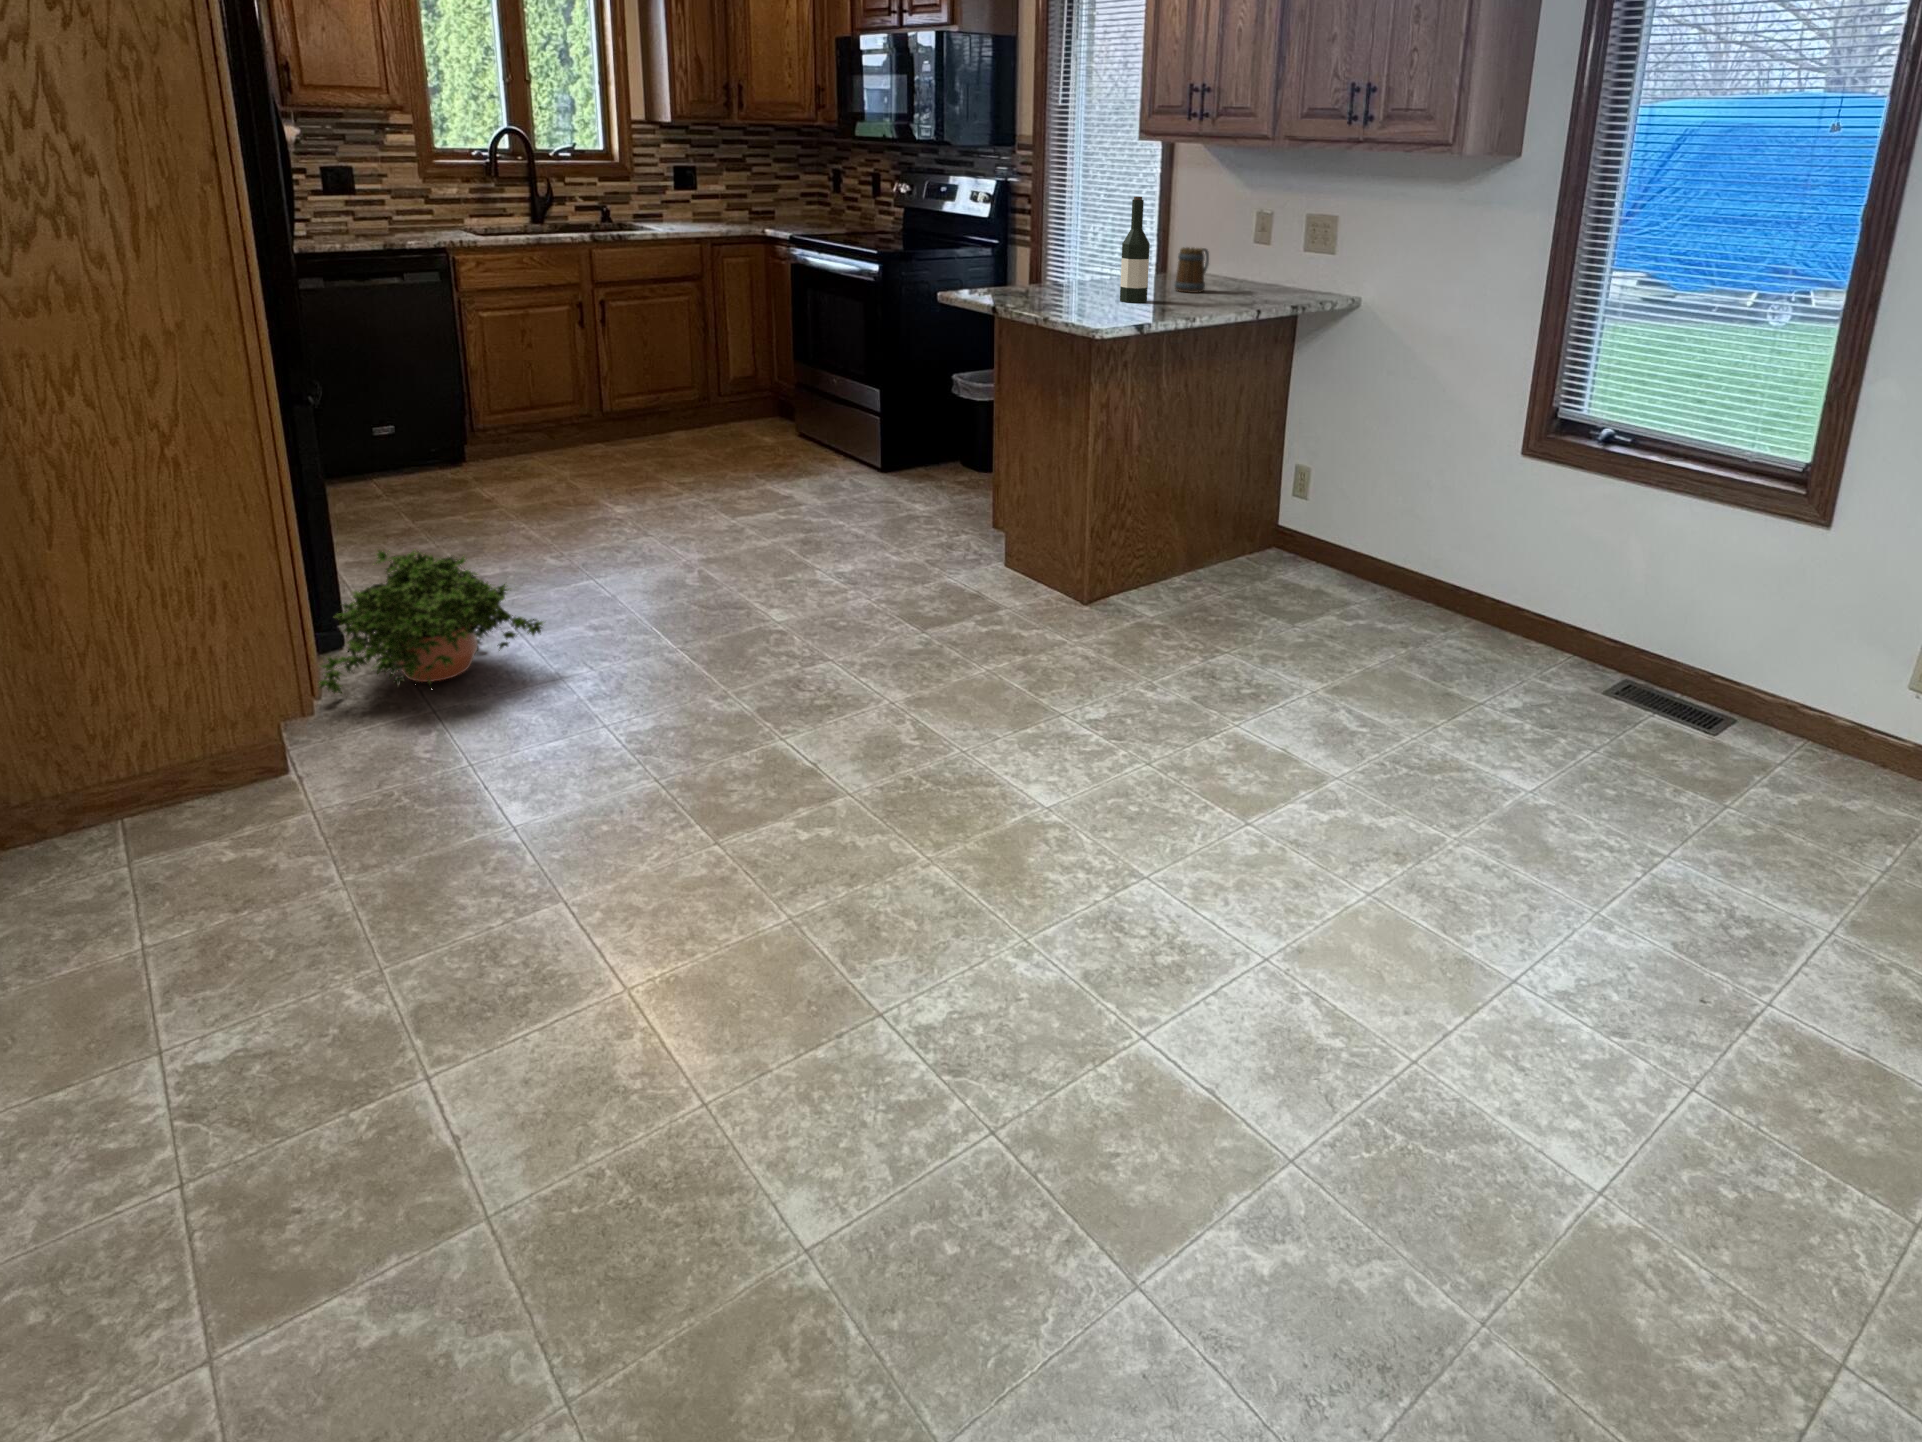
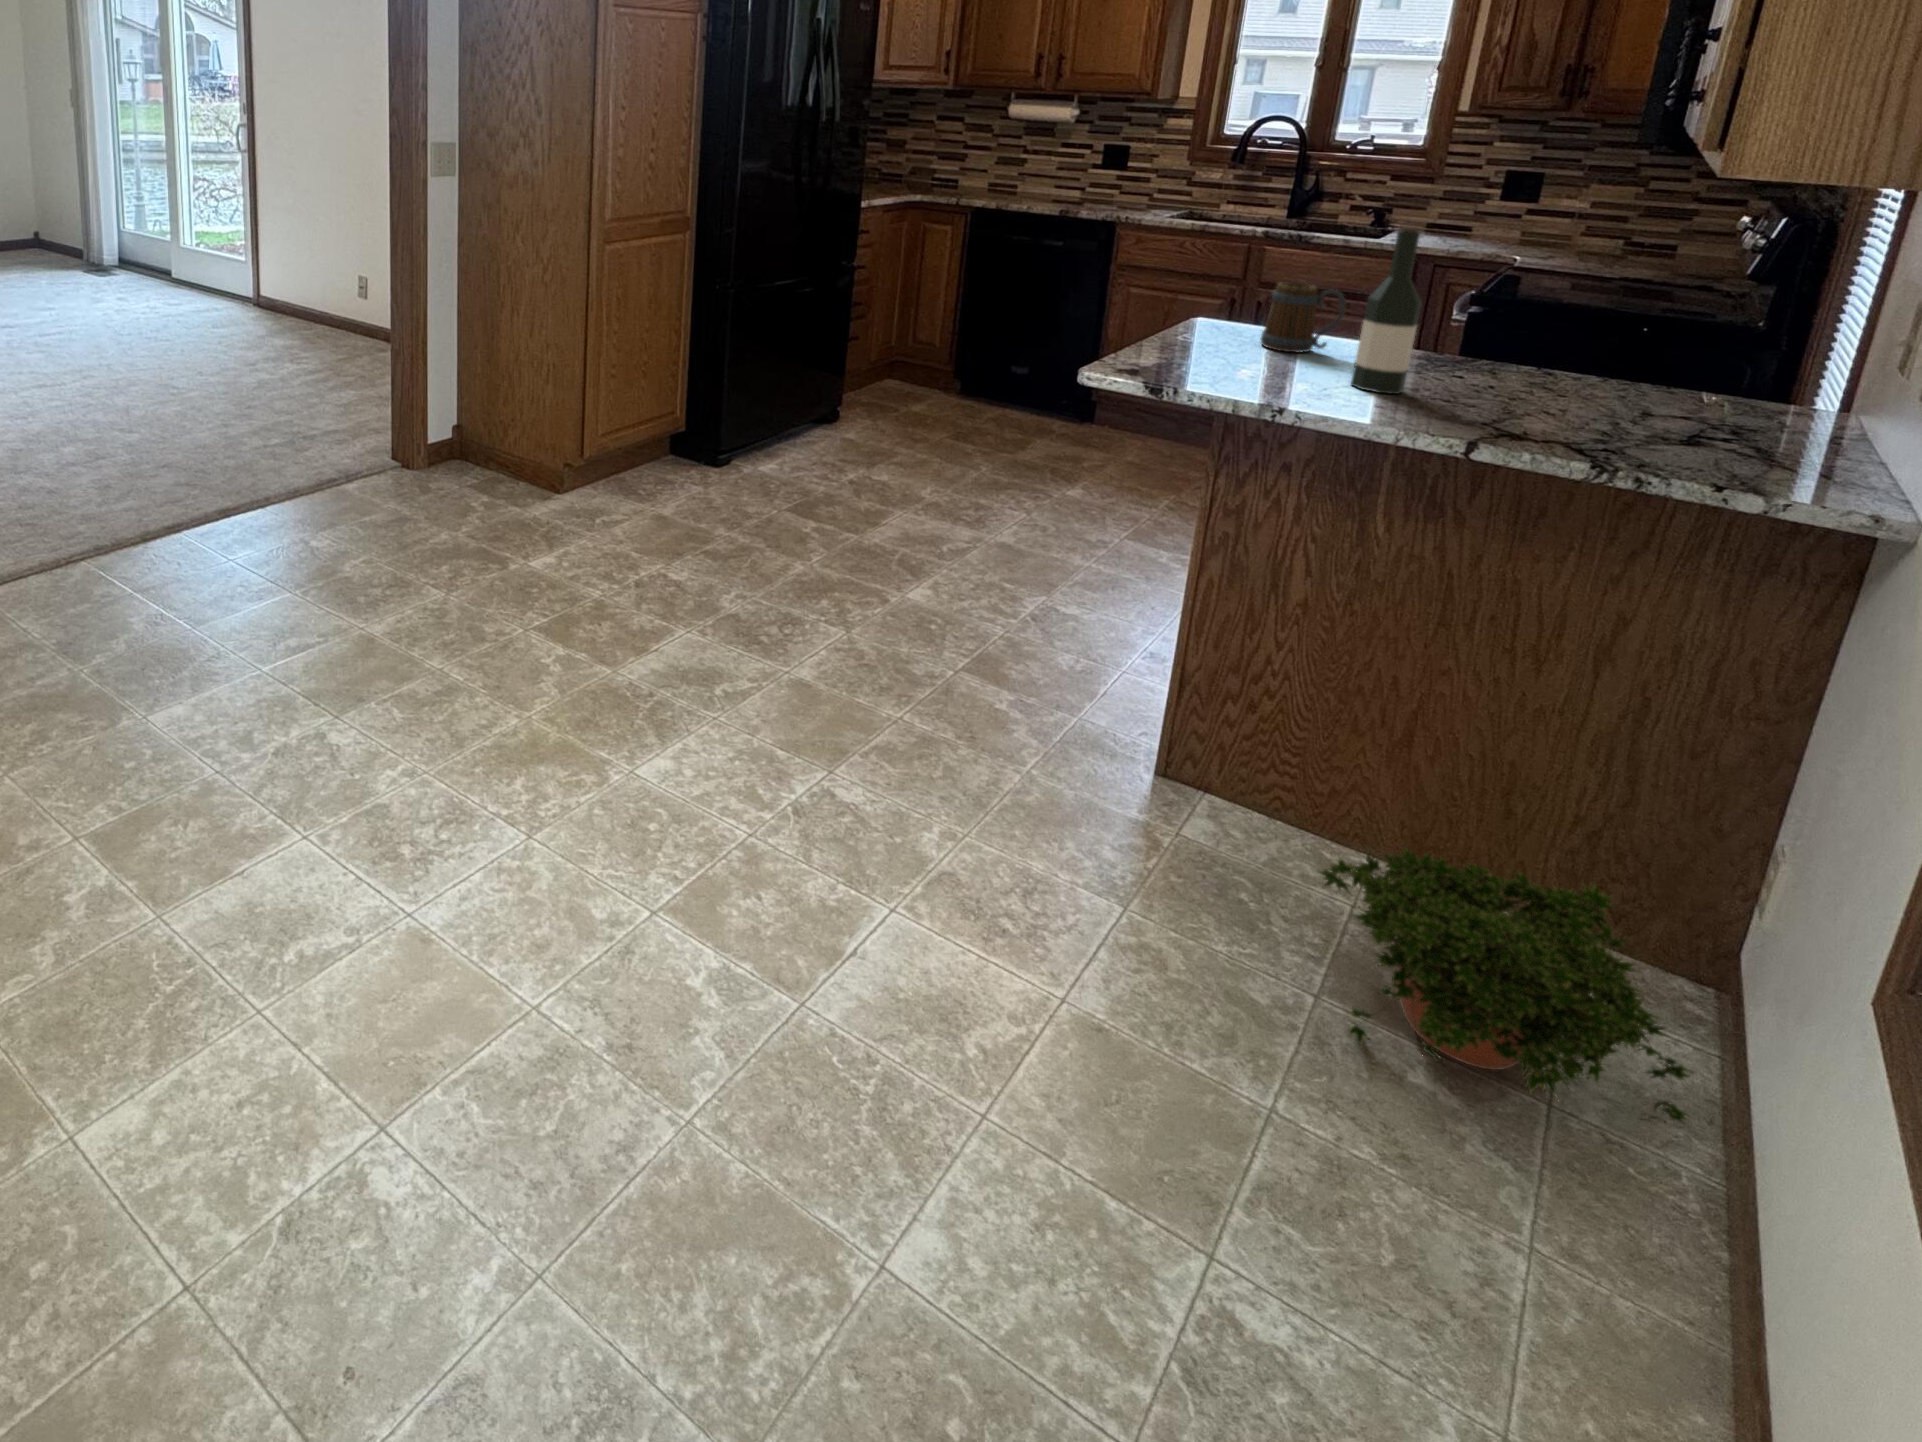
mug: present [1175,247,1209,293] -> present [1261,282,1345,352]
potted plant: present [319,549,543,693] -> present [1316,849,1693,1124]

